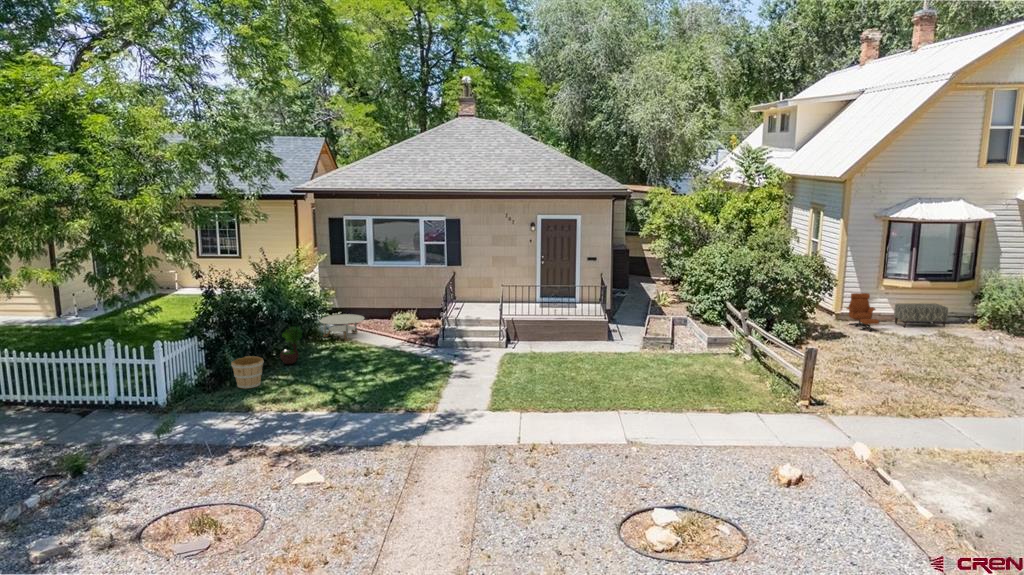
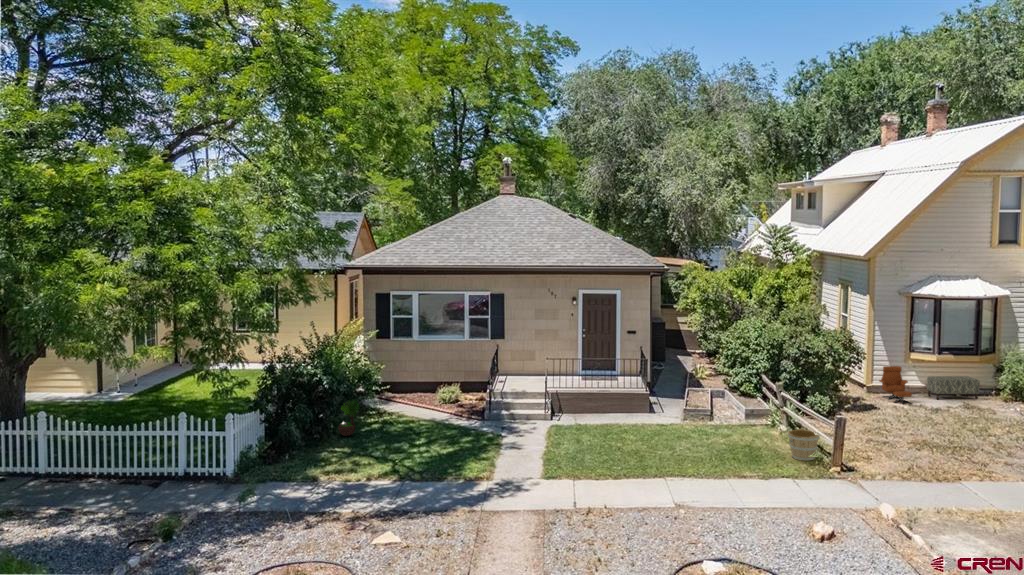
round table: present [319,314,365,341] -> none [370,389,413,414]
wooden bucket: present [231,356,263,389] -> present [788,429,819,461]

